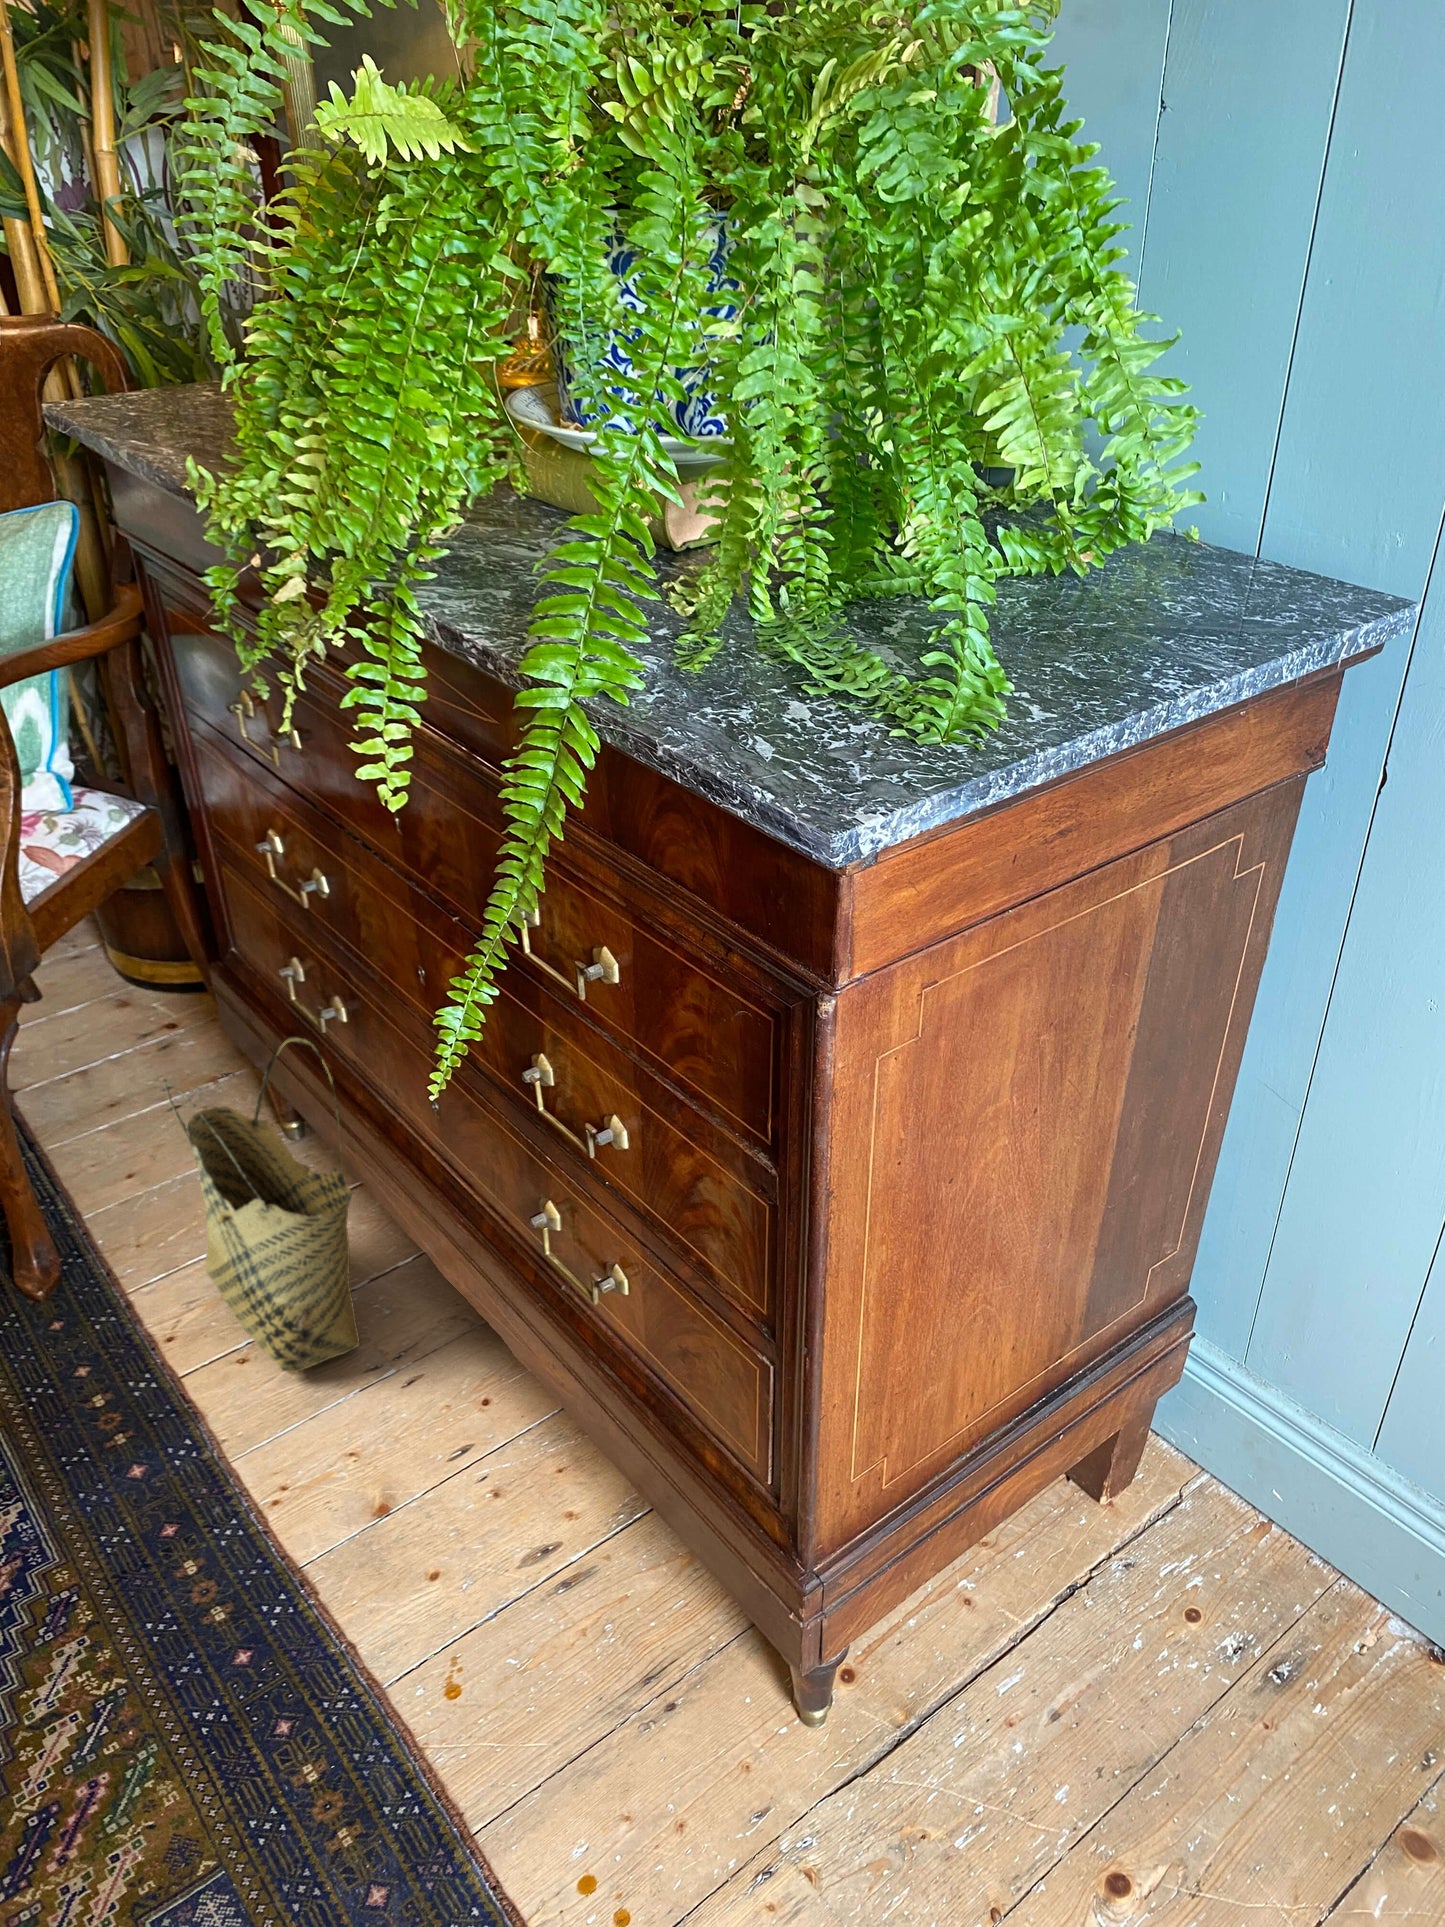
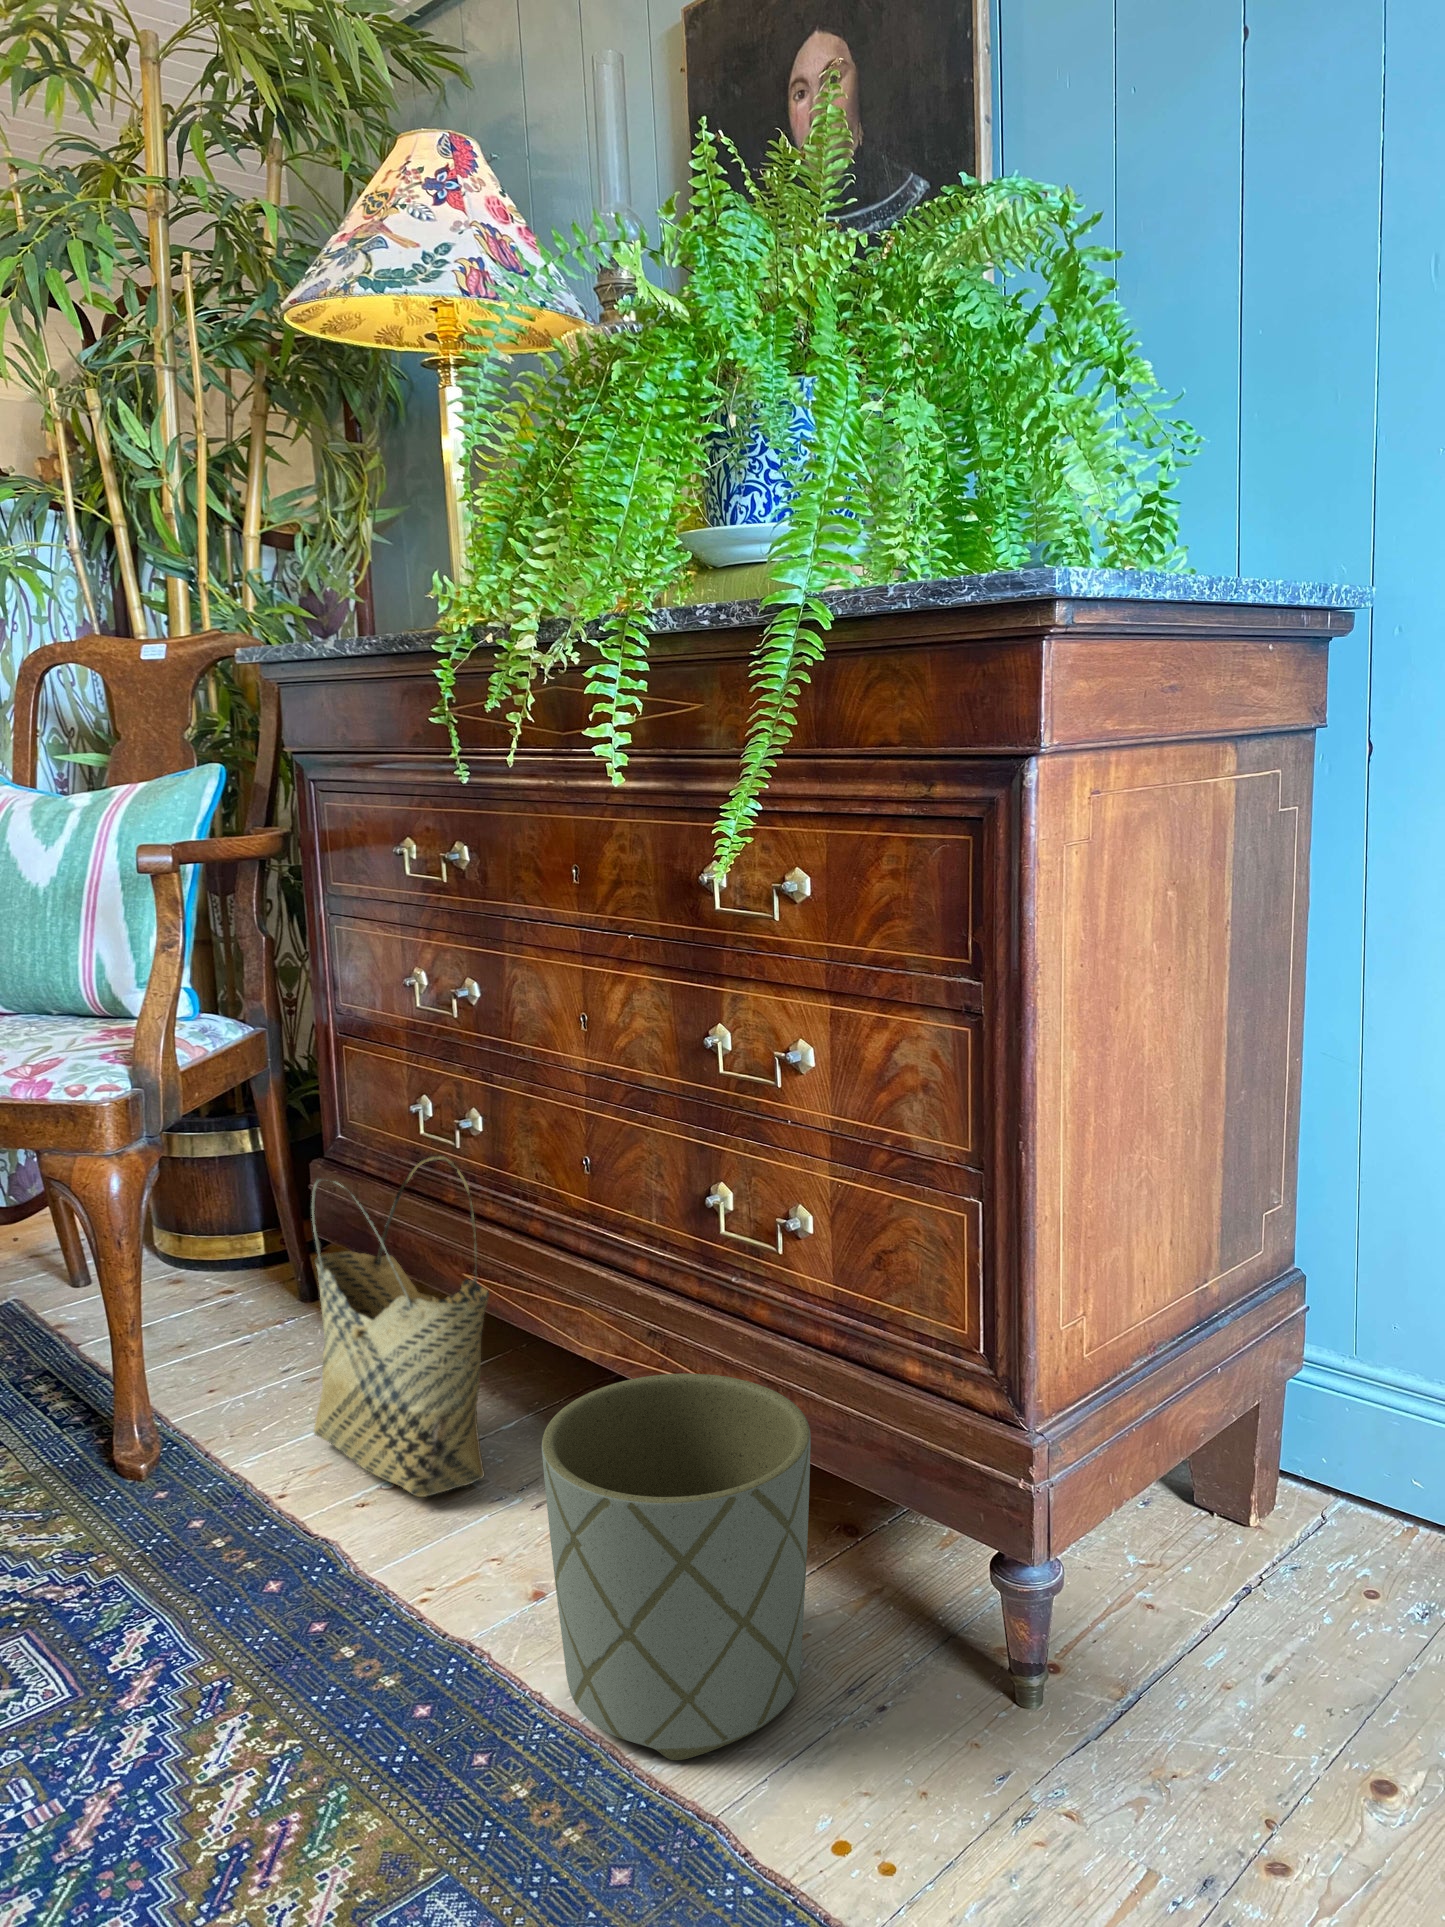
planter: none [328,1374,607,1756] -> present [542,1374,811,1760]

